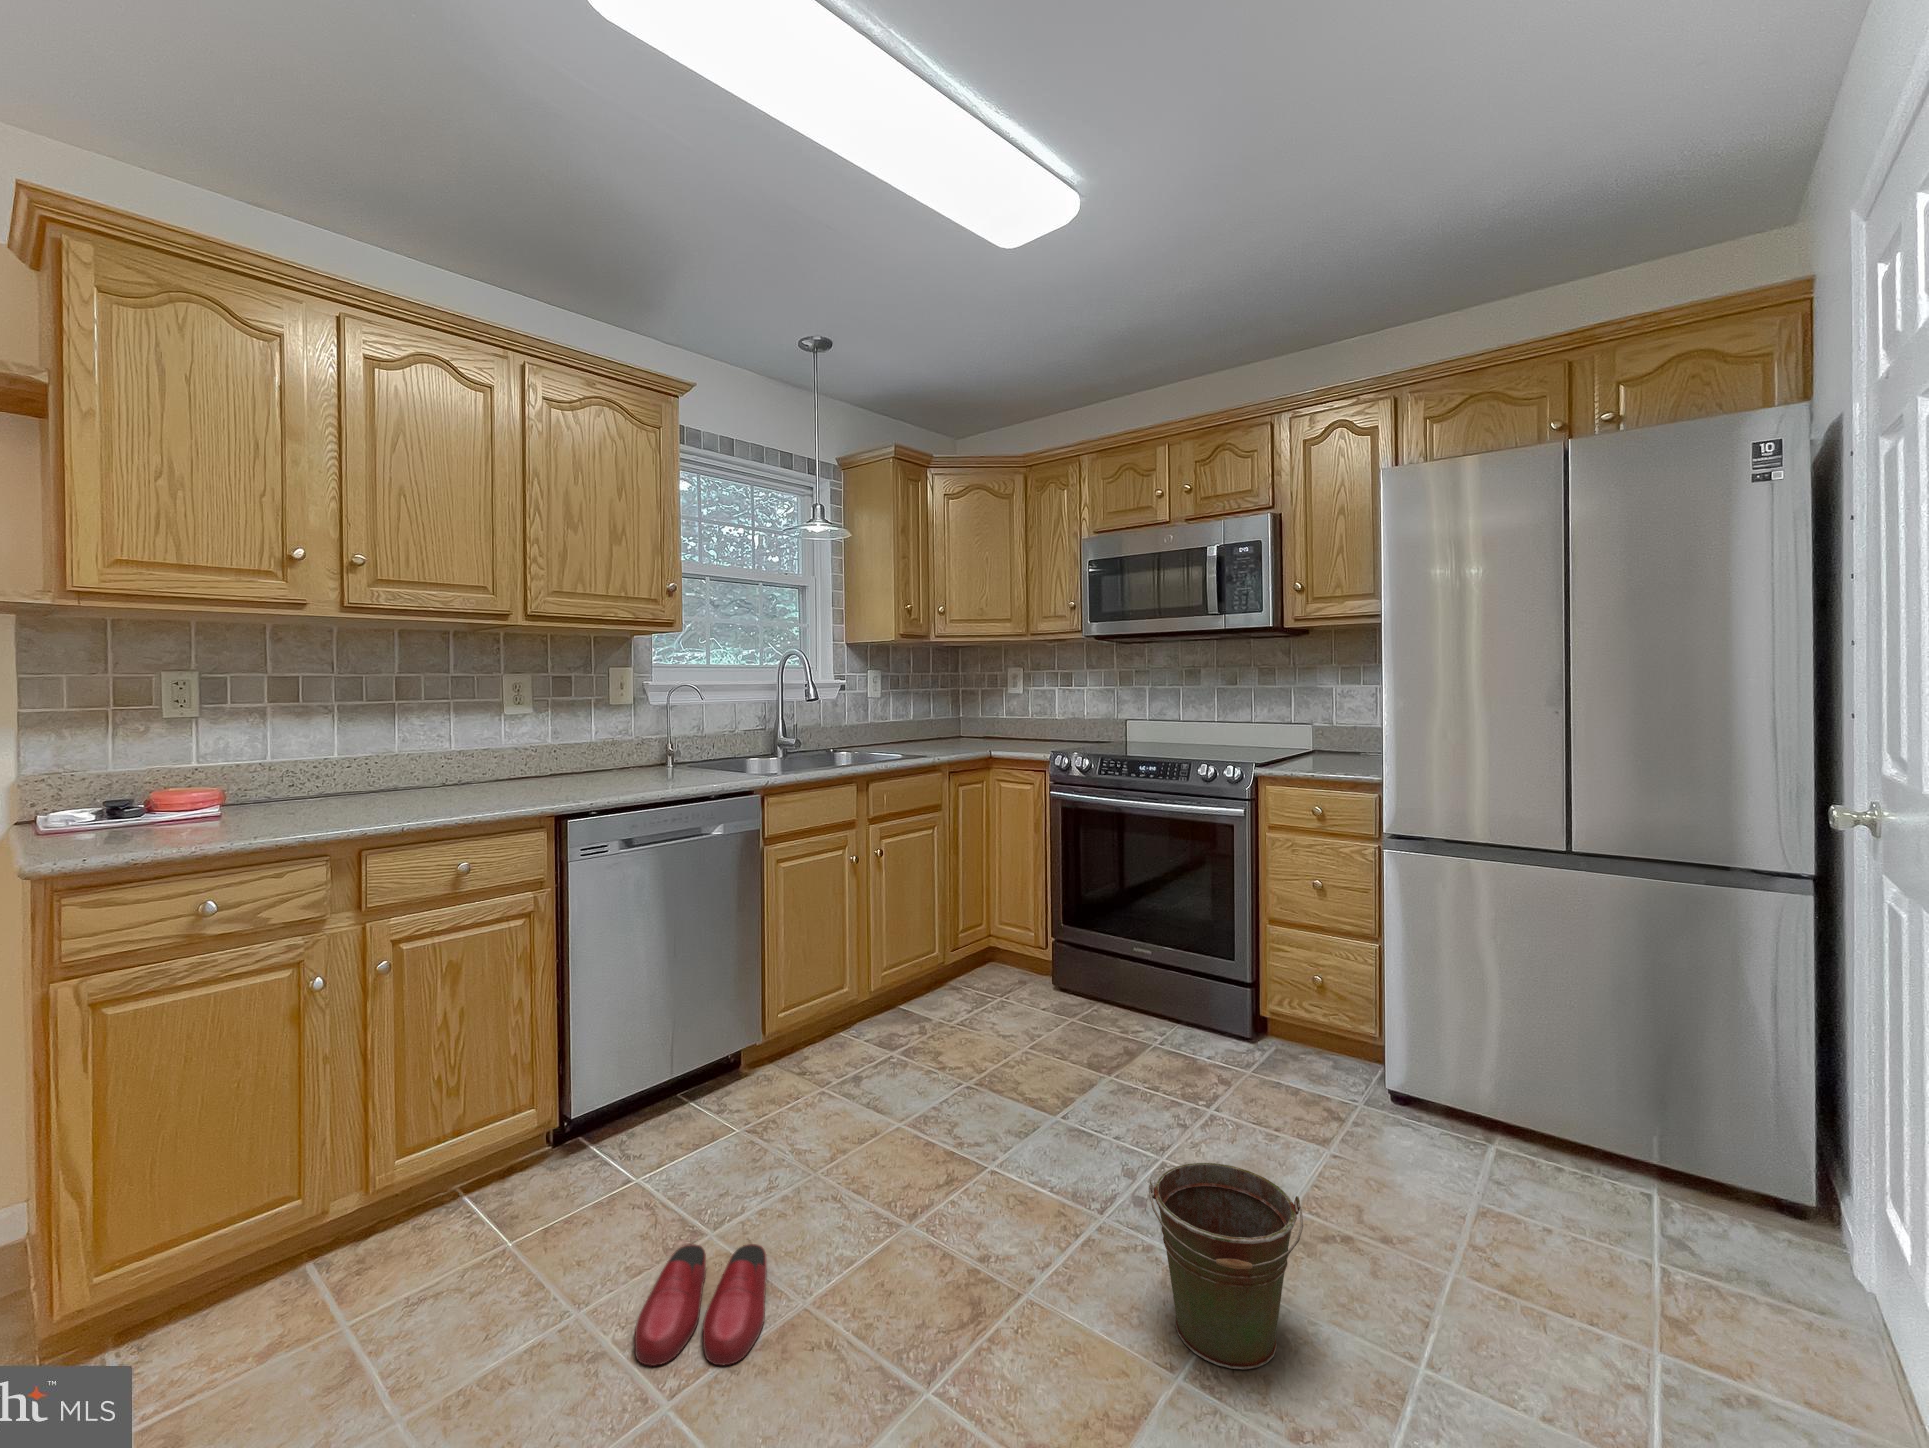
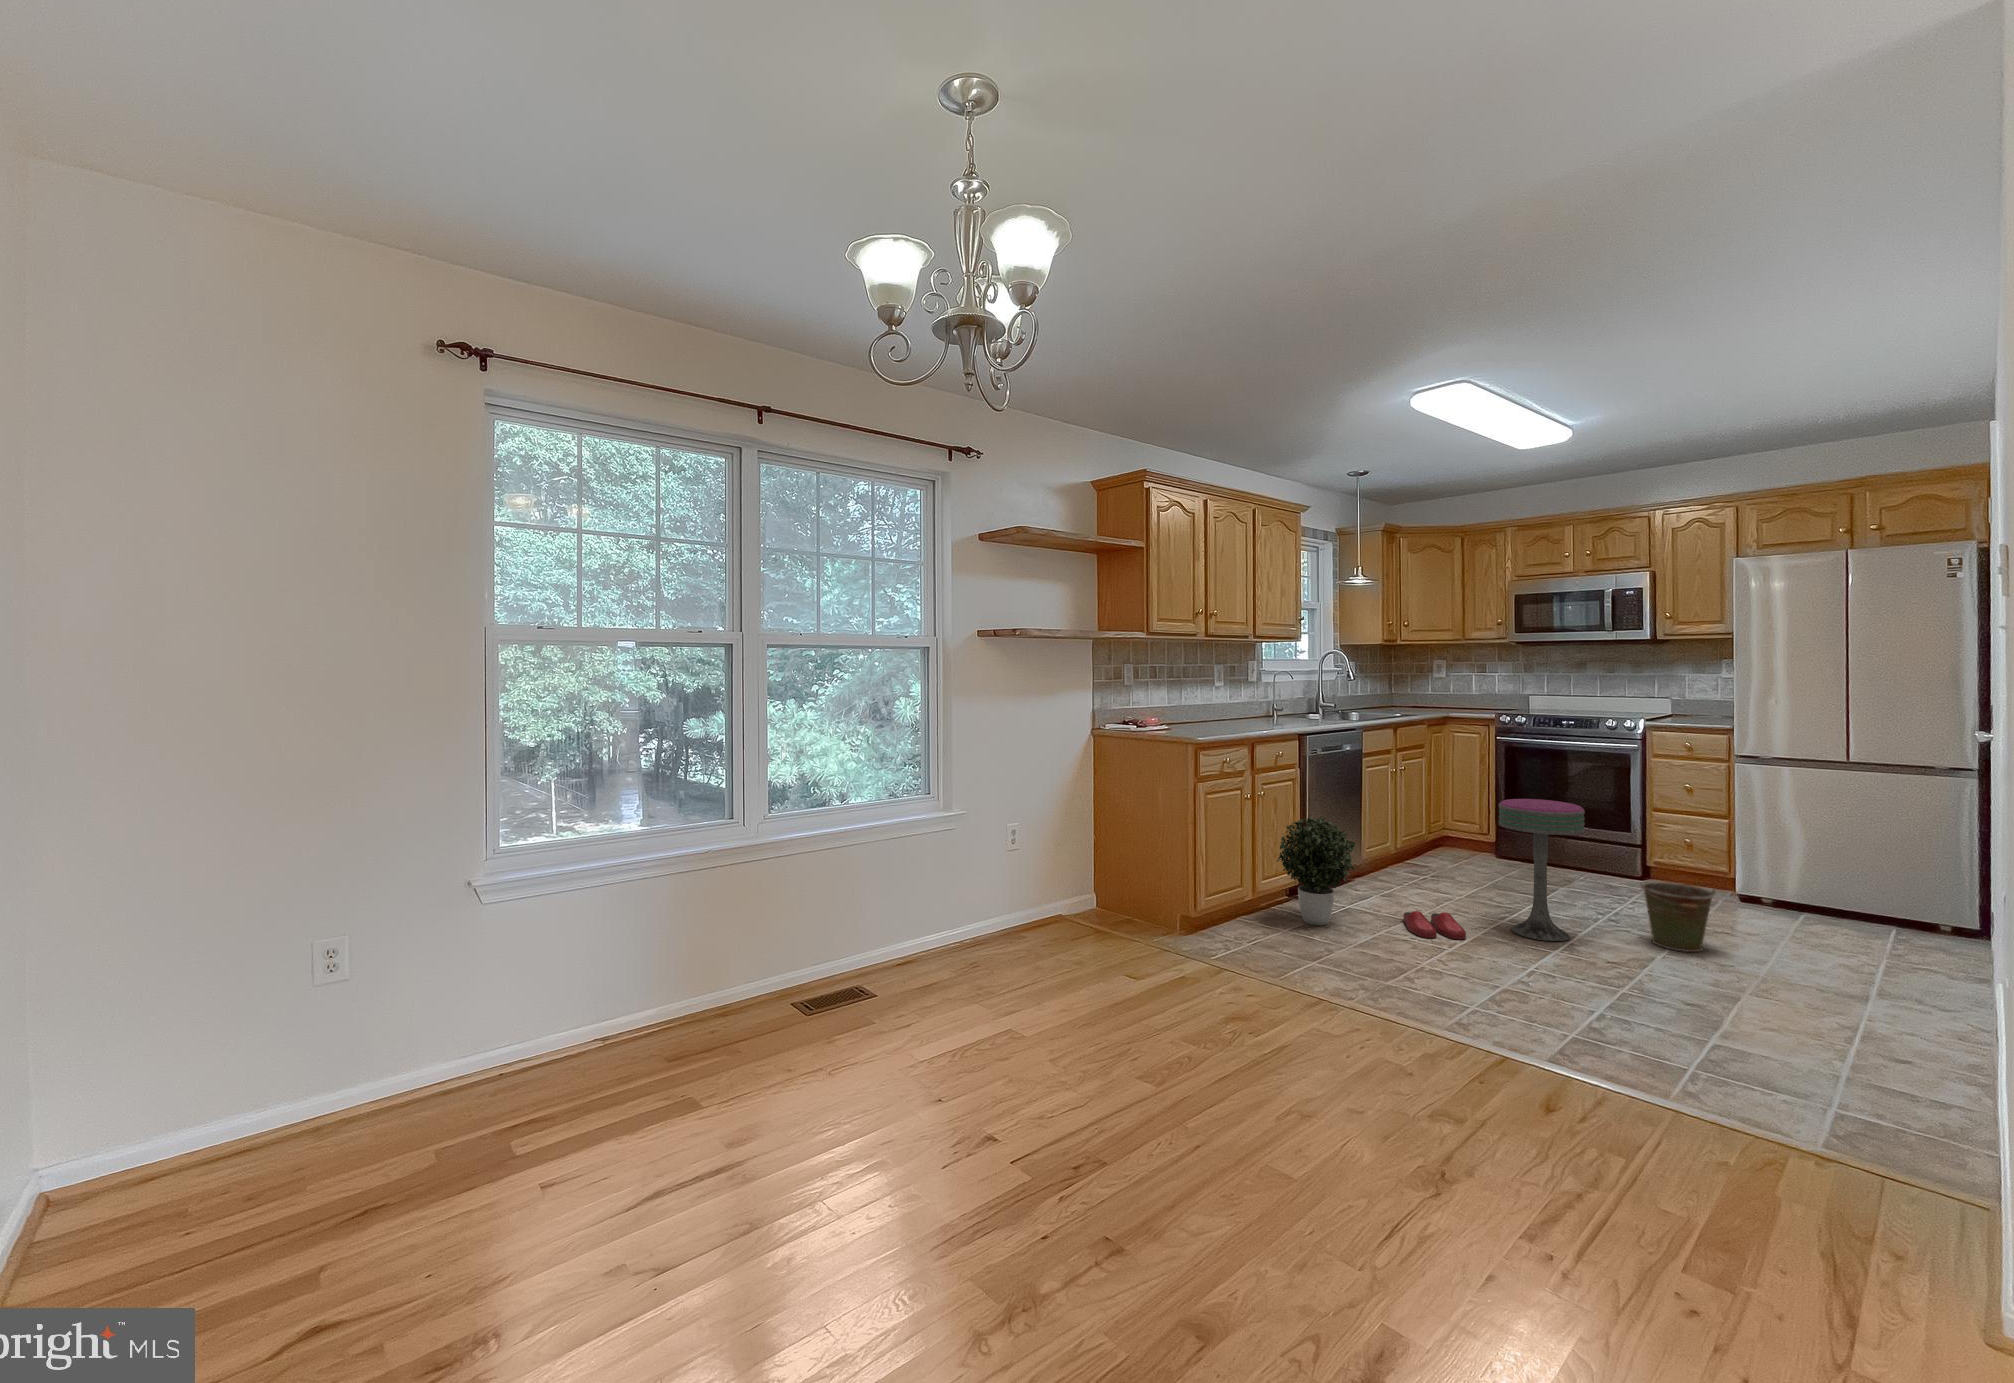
bar stool: none [856,969,1026,1347] -> present [1499,799,1585,941]
potted plant: none [335,1030,547,1321] -> present [1277,816,1356,925]

